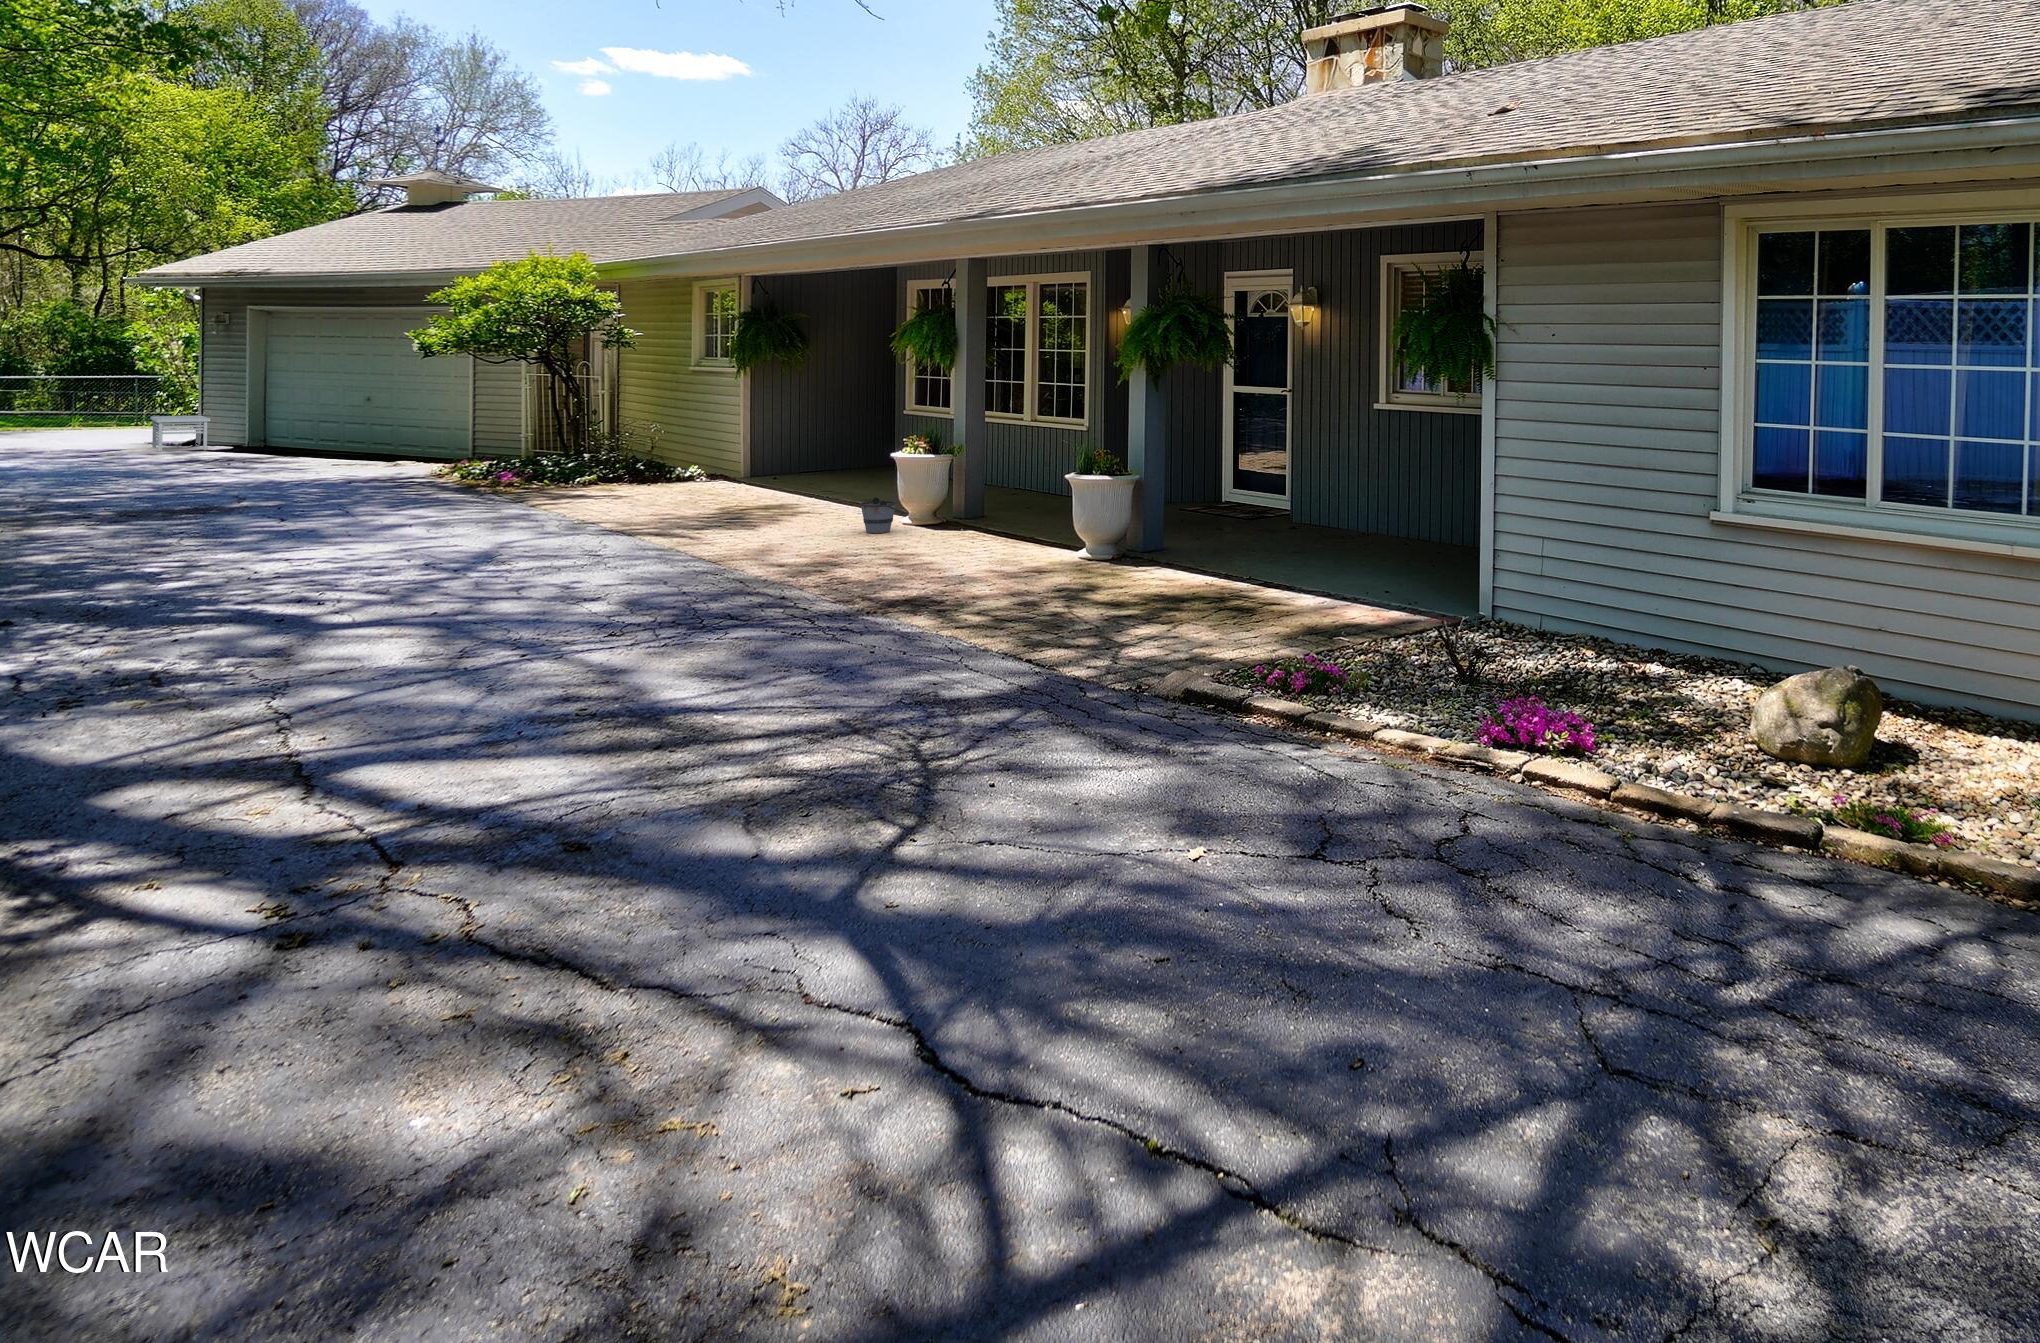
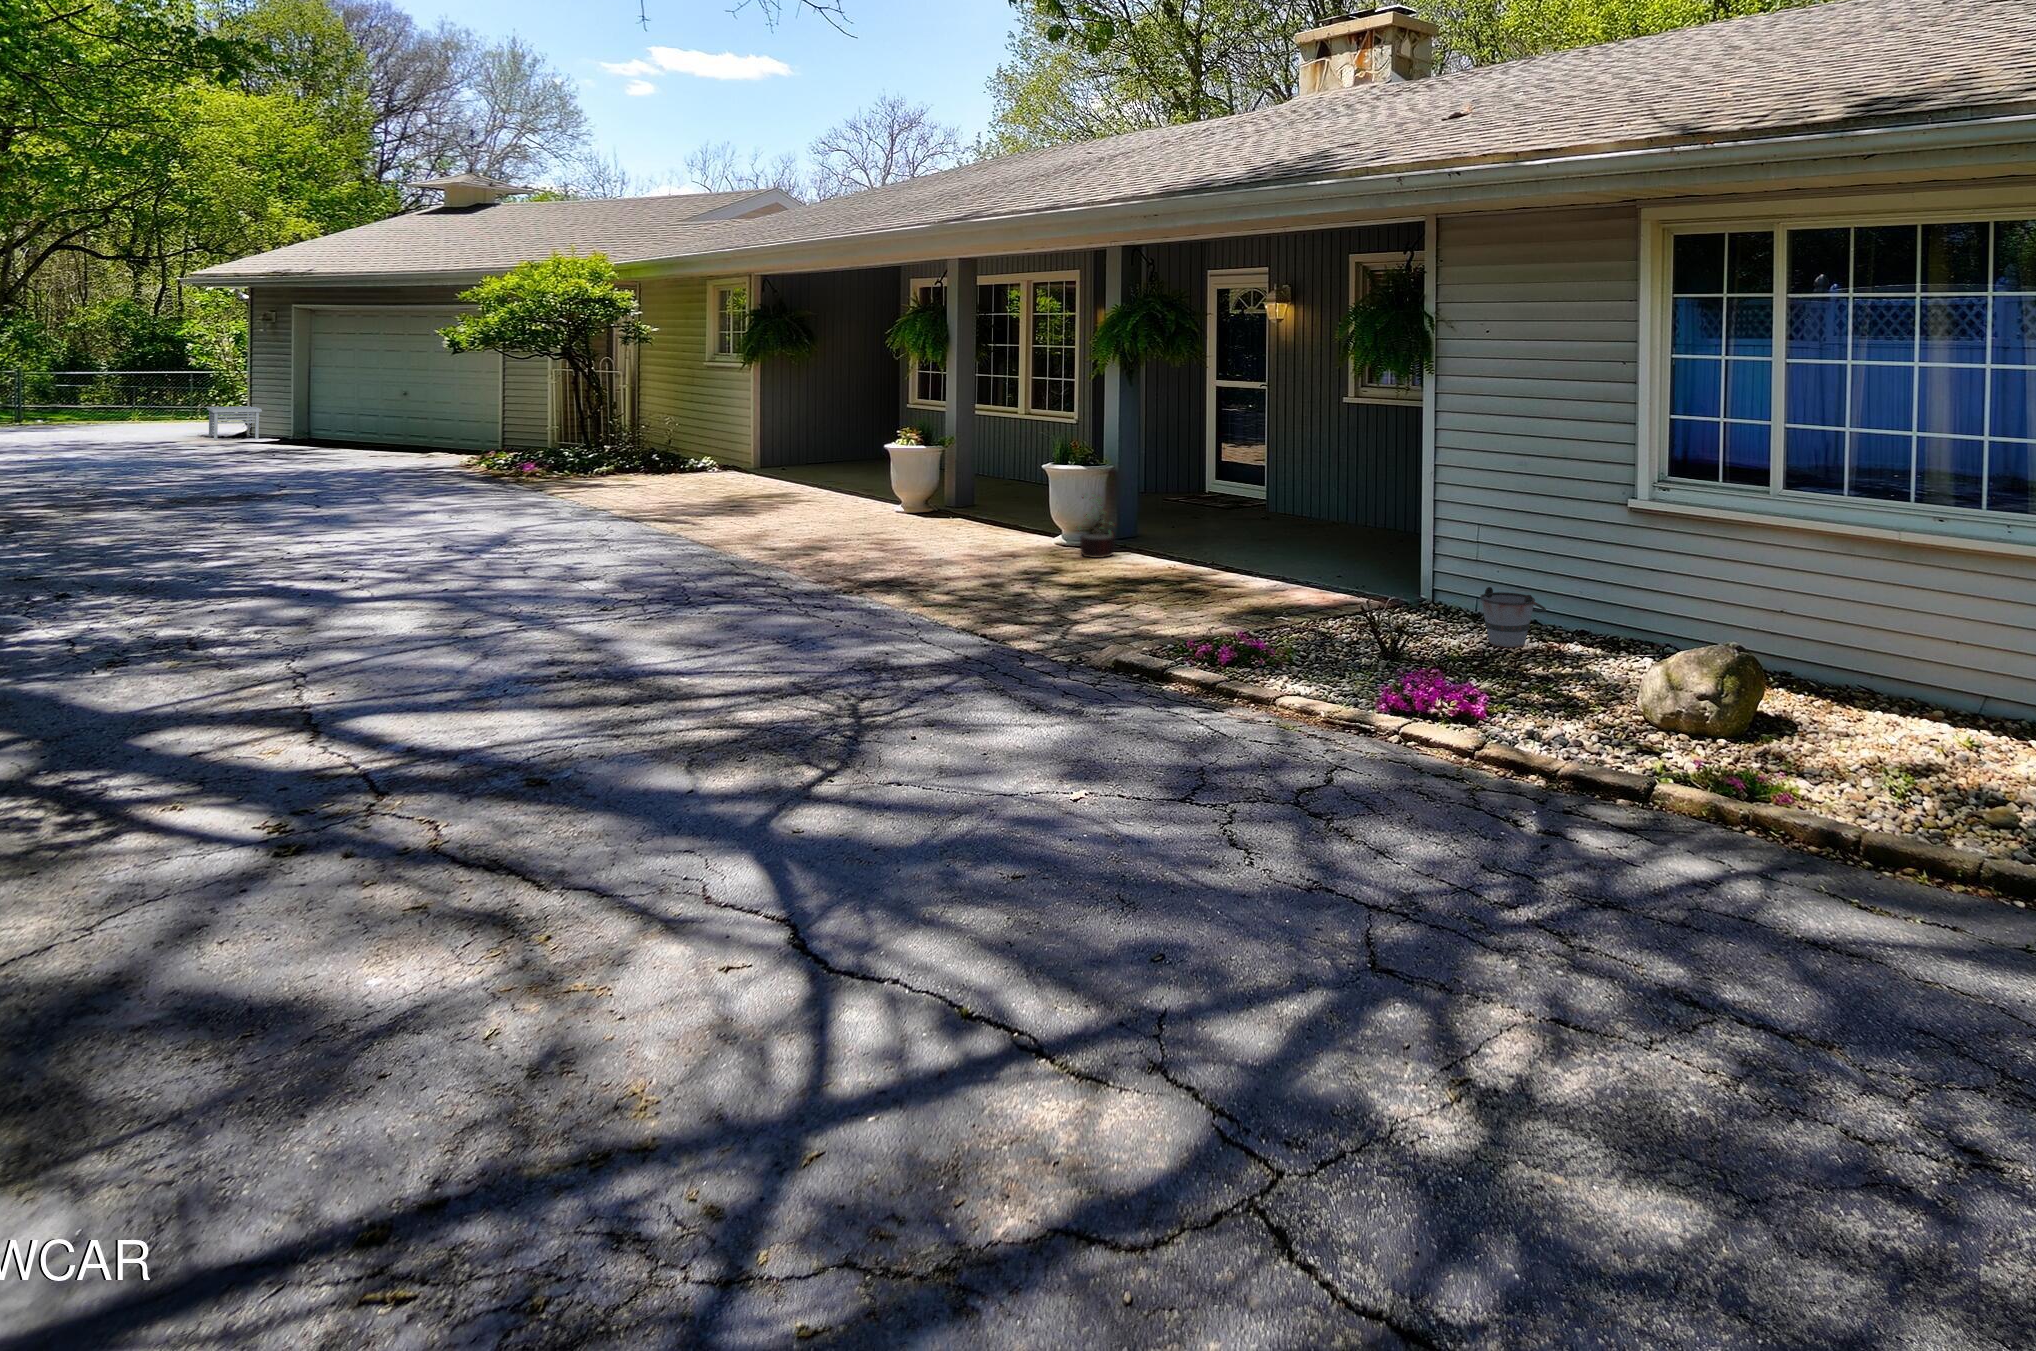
bucket: present [860,498,906,533] -> present [1480,587,1546,647]
decorative plant: none [1102,503,1146,573] -> present [1077,497,1115,558]

